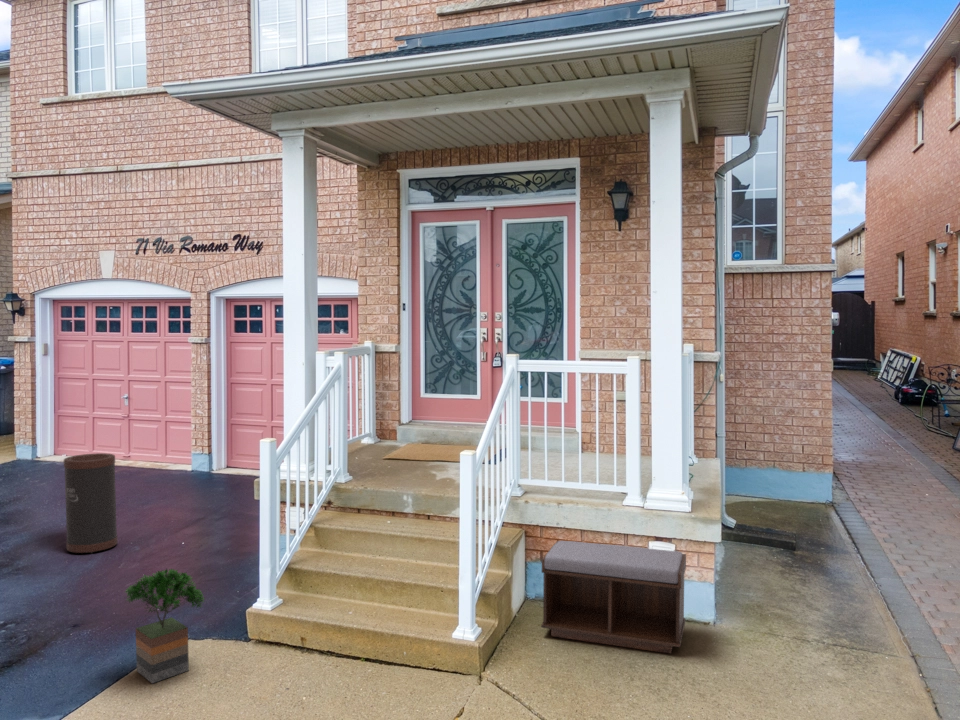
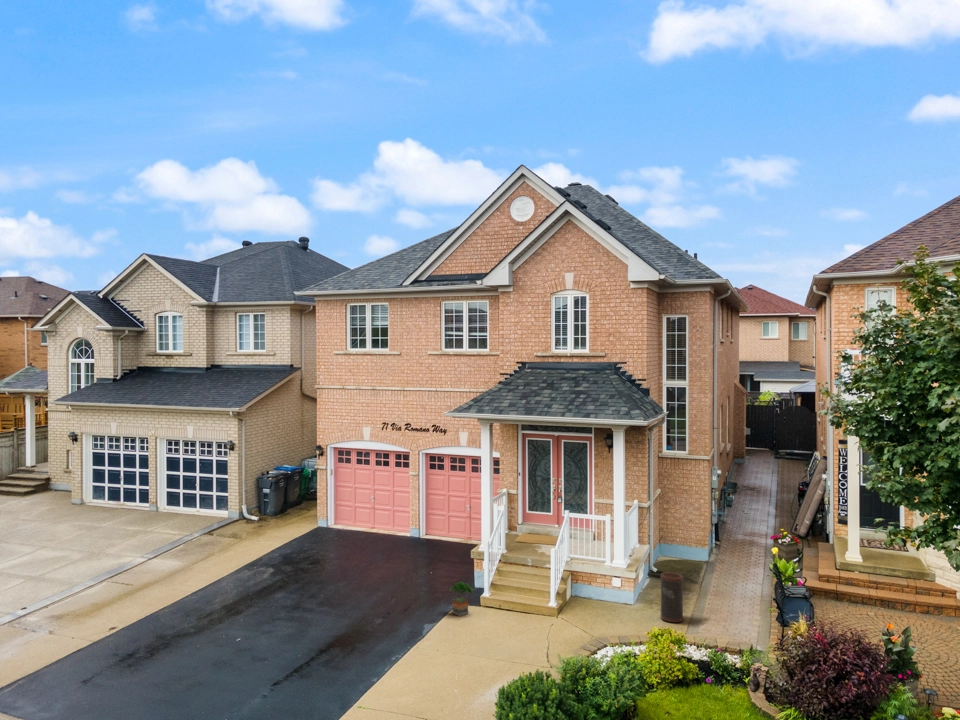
trash can: present [64,453,118,553] -> present [661,572,683,622]
bench: present [541,541,686,653] -> none [577,576,625,614]

